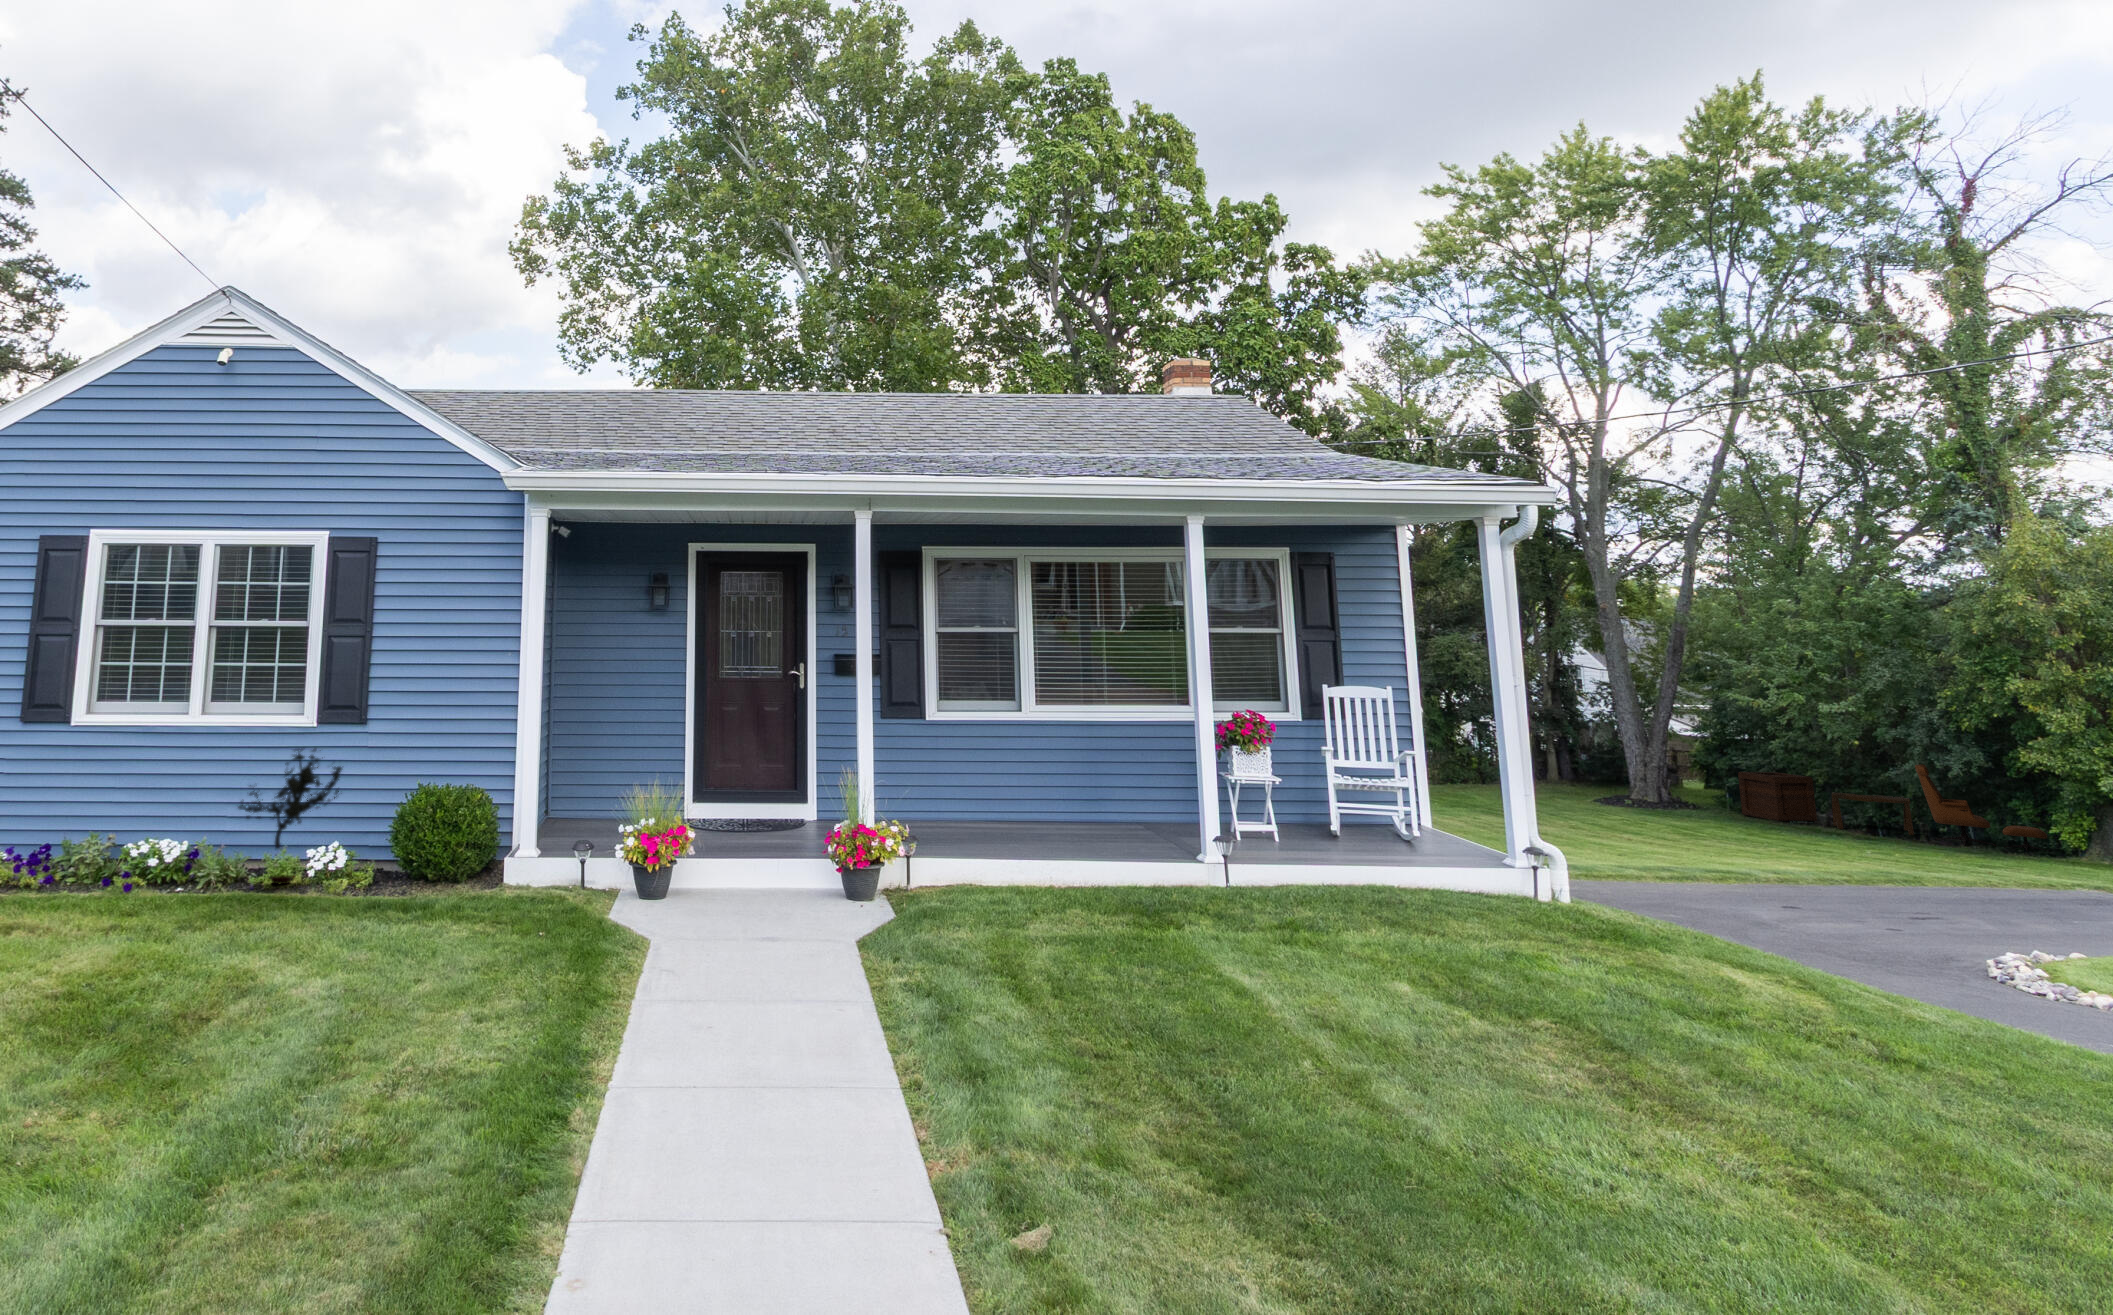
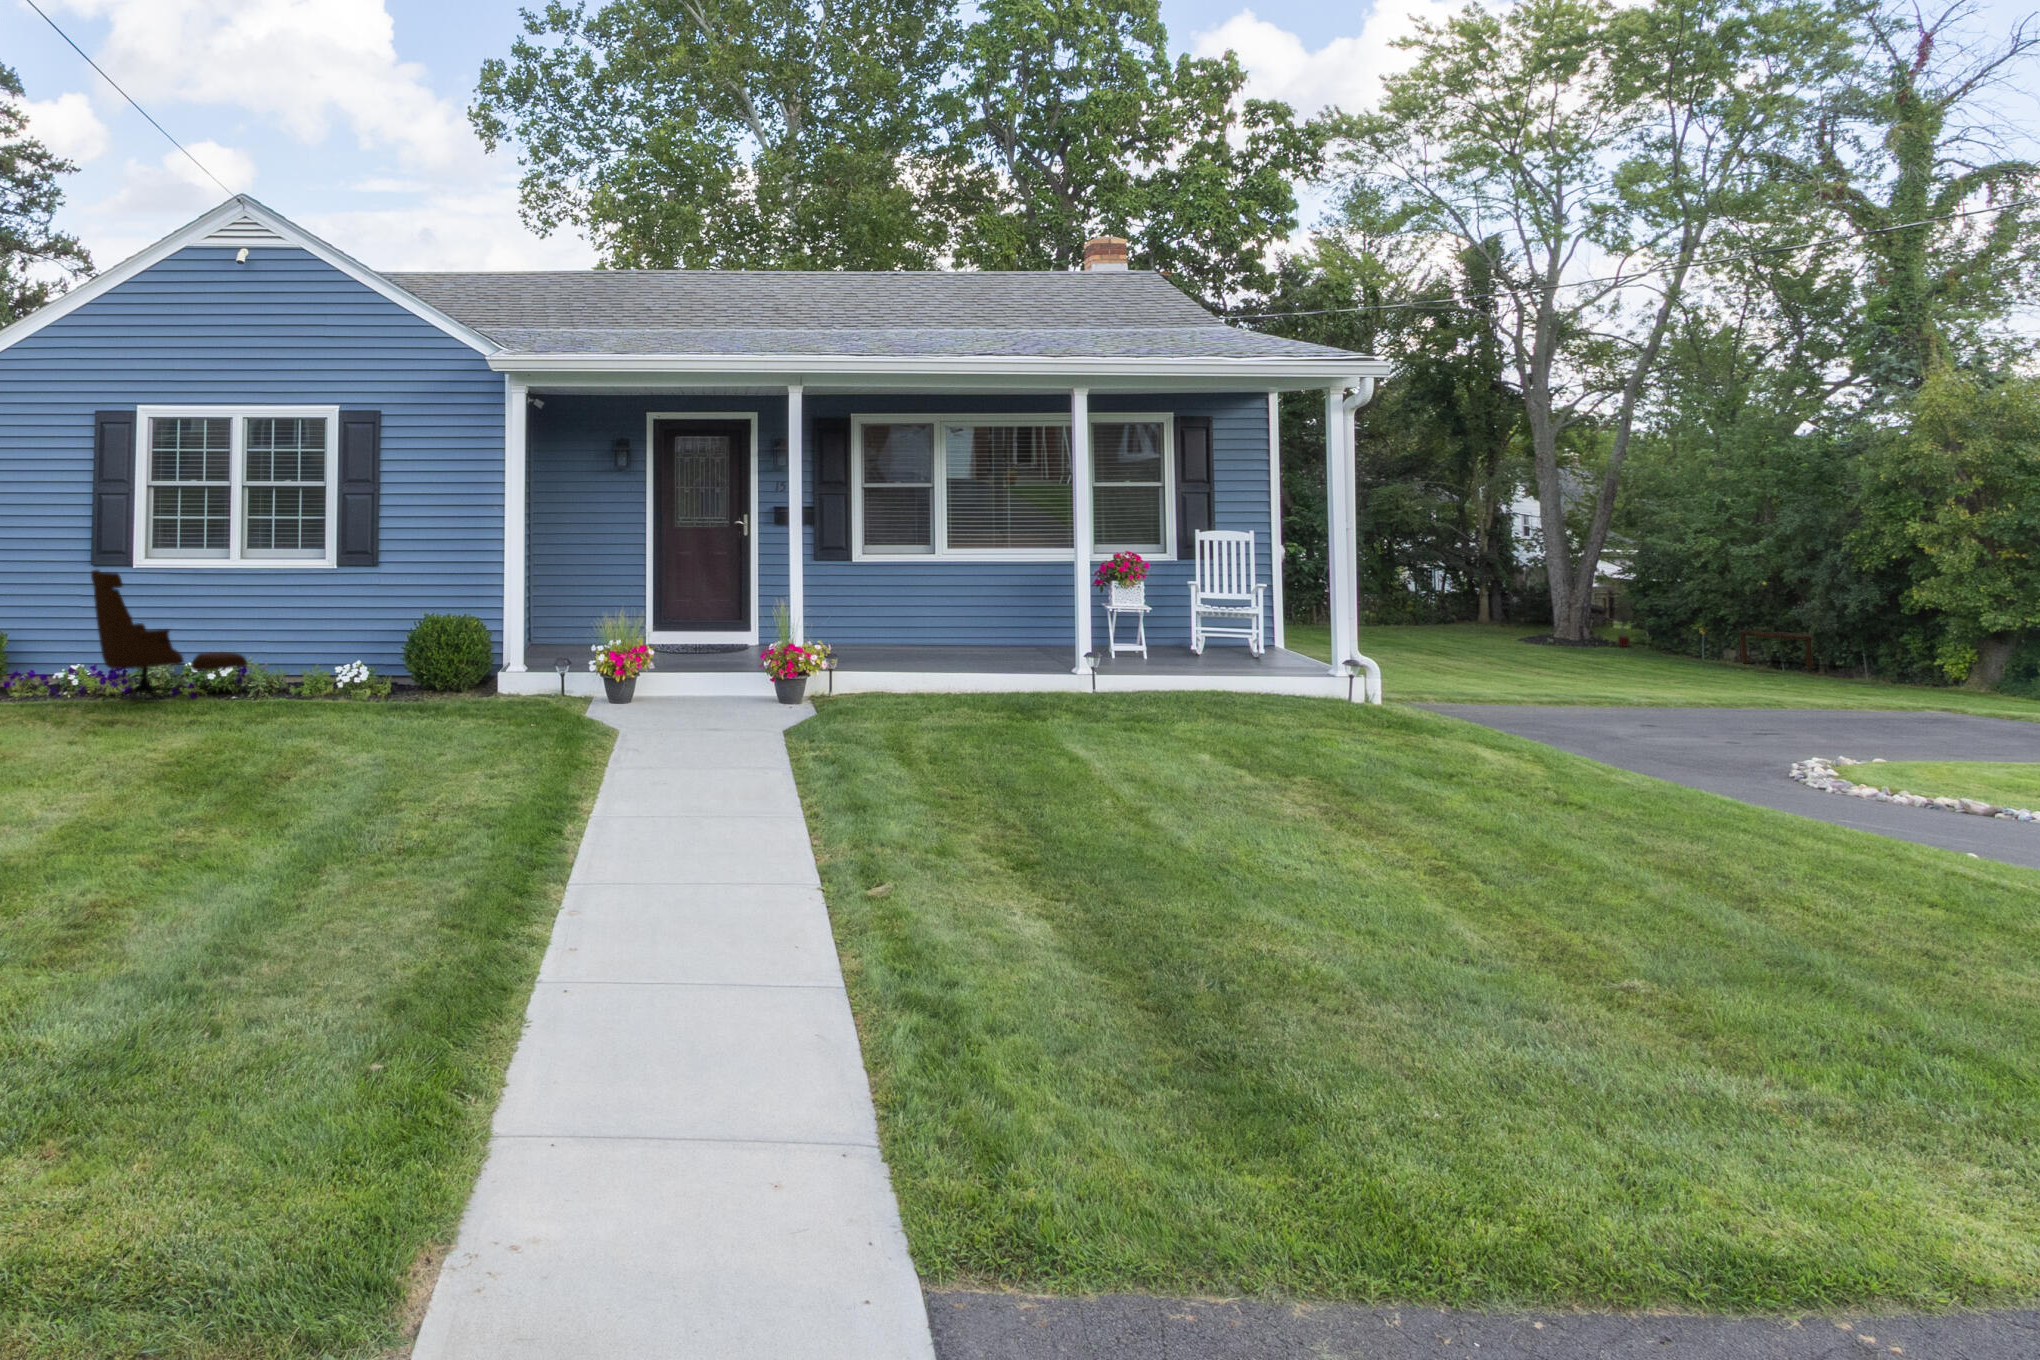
potted tree: present [238,749,342,884] -> present [1615,595,1643,647]
lounge chair: present [1915,765,2050,852] -> present [91,570,247,701]
wooden crate: present [1738,772,1817,821] -> none [1657,612,1728,657]

